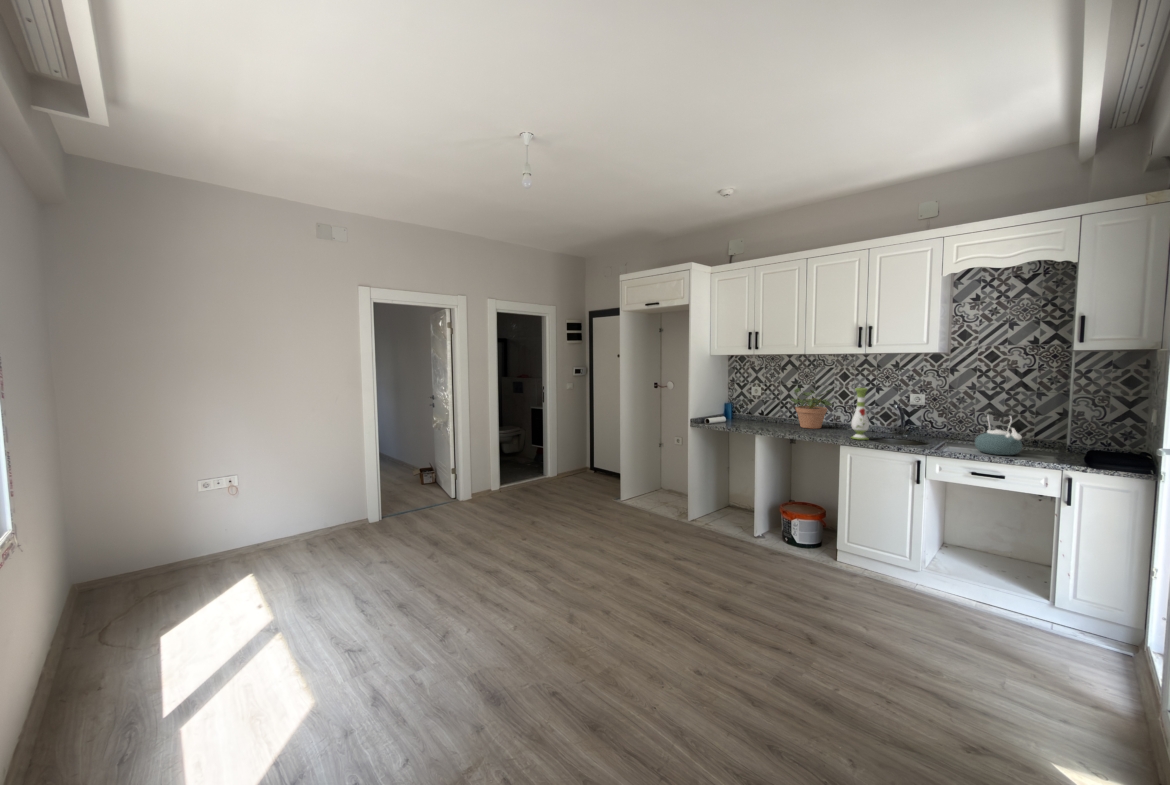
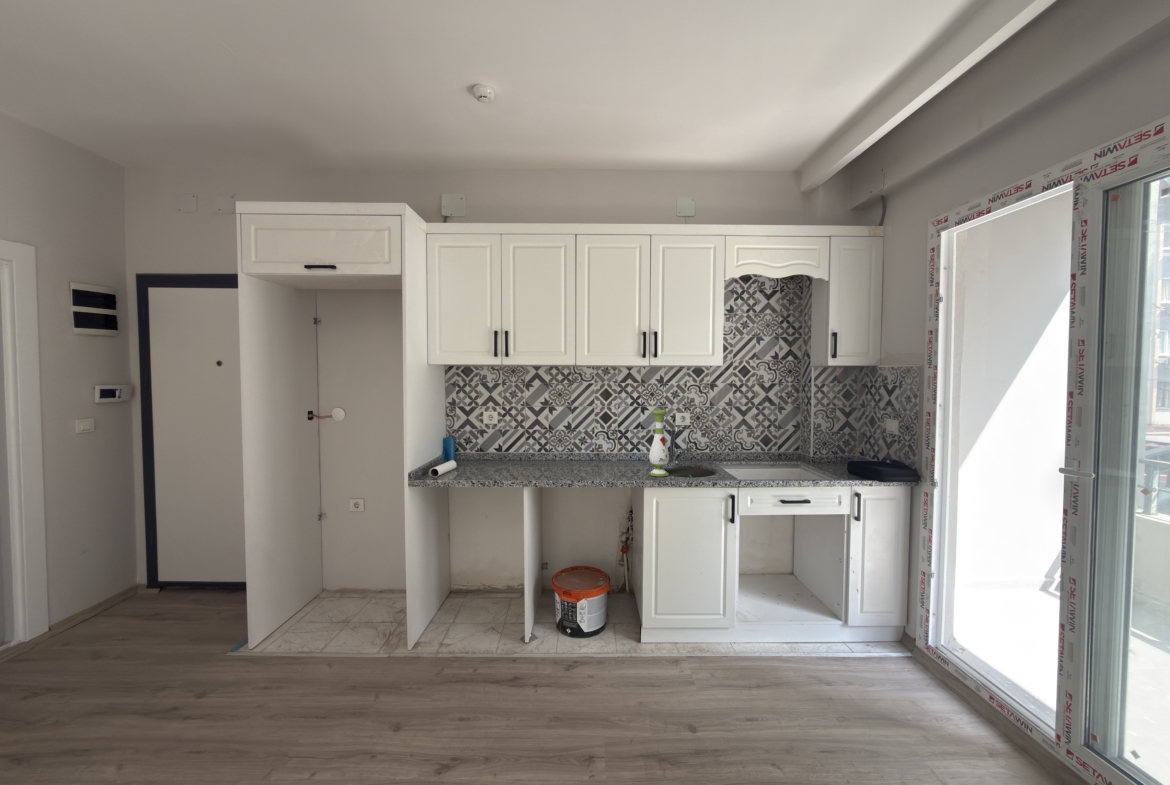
potted plant: present [791,388,832,429] -> none [551,410,603,465]
kettle: present [975,411,1022,455] -> none [770,430,819,477]

